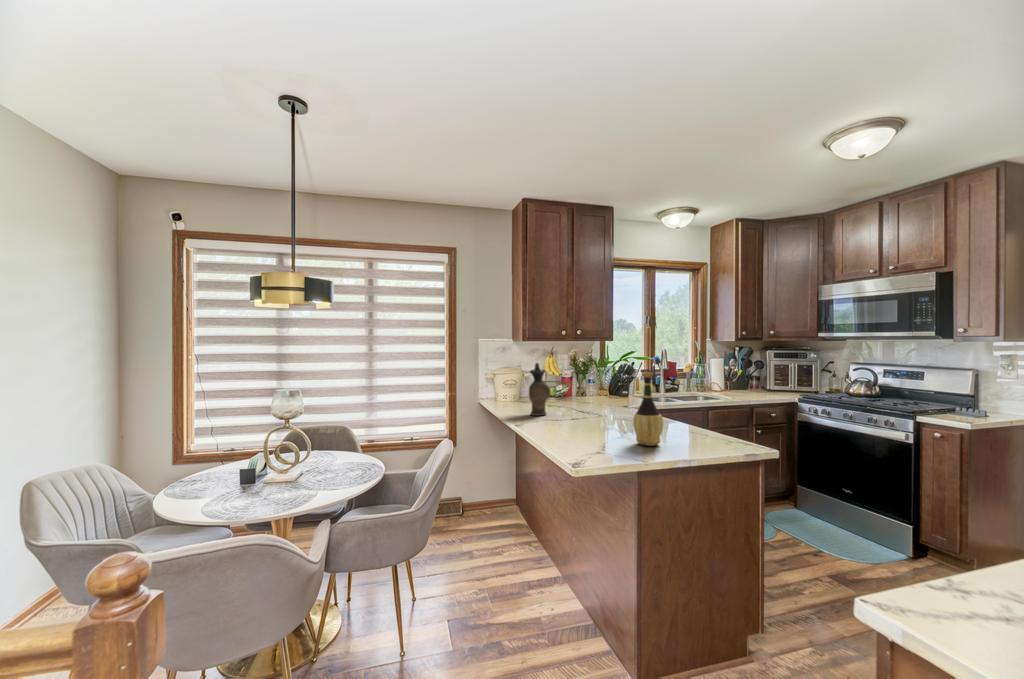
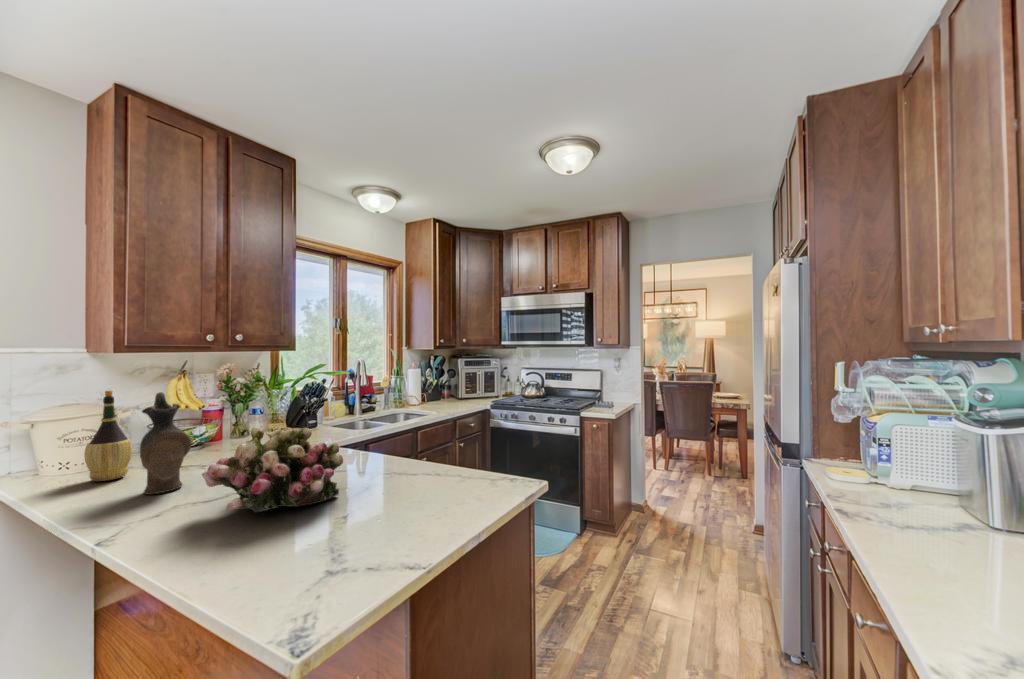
wine bottle: present [633,373,663,446] -> present [85,391,133,481]
flower arrangement: none [552,384,623,432] -> present [202,426,343,512]

